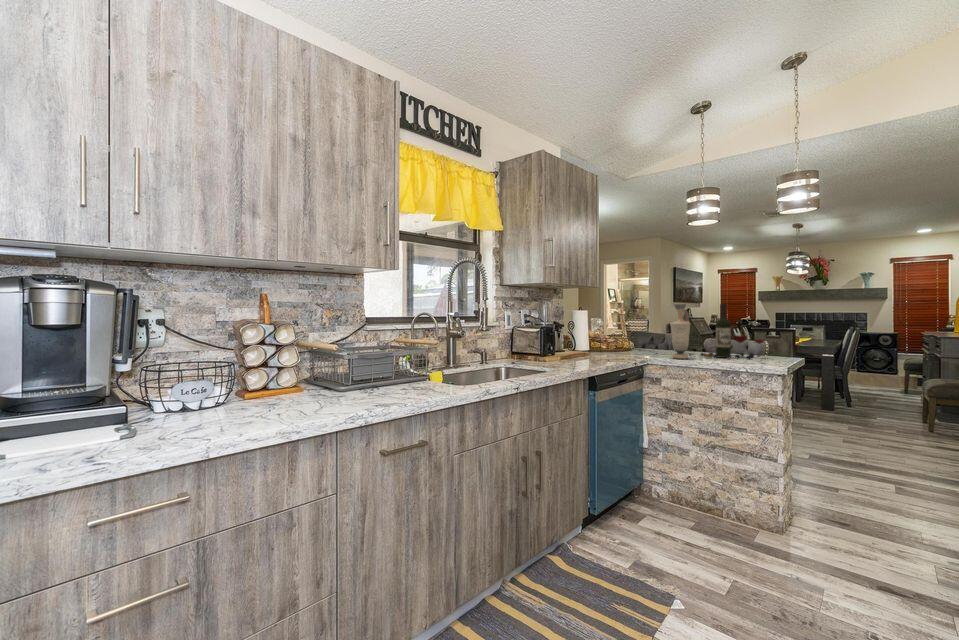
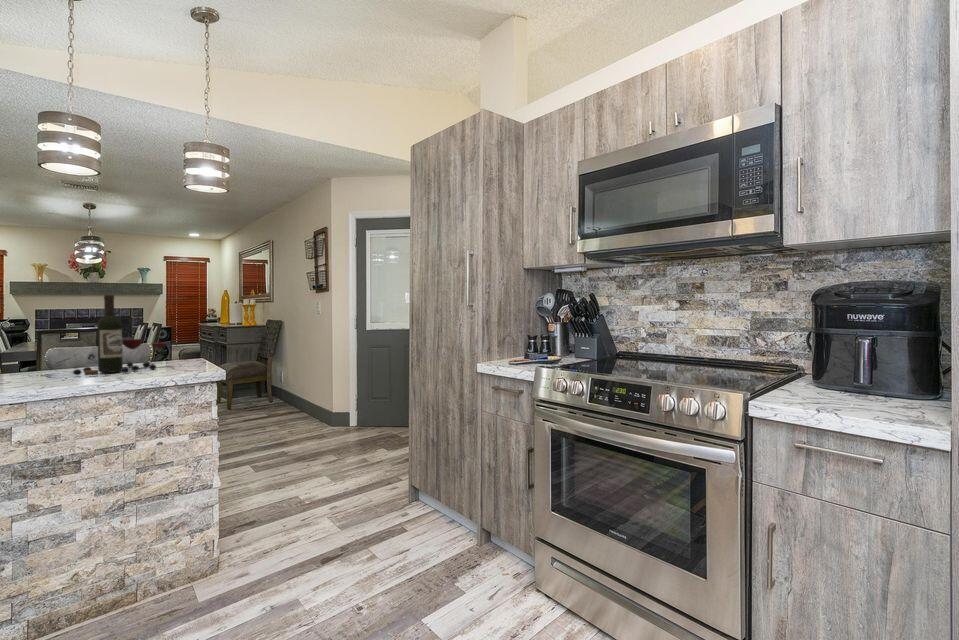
vase: present [670,304,690,359] -> none [22,293,65,384]

